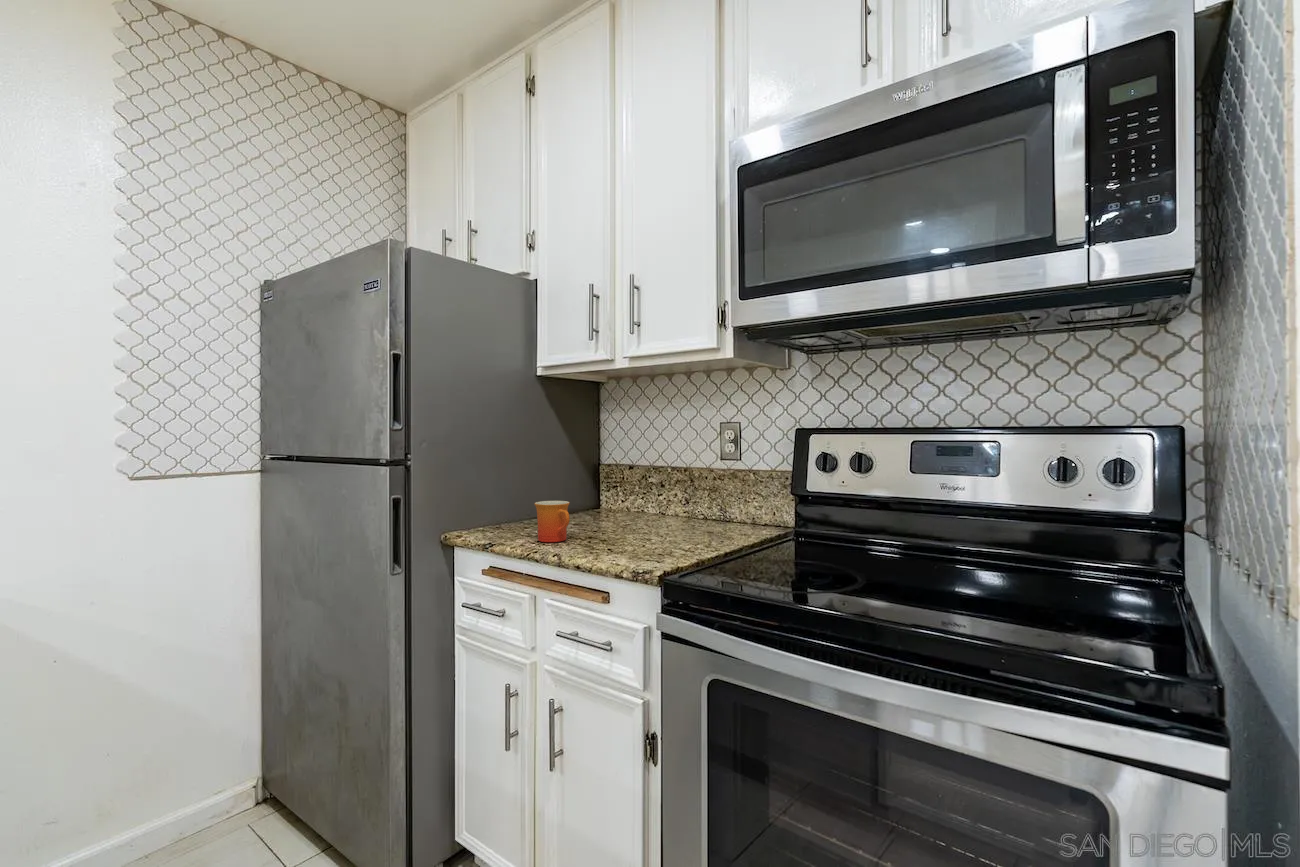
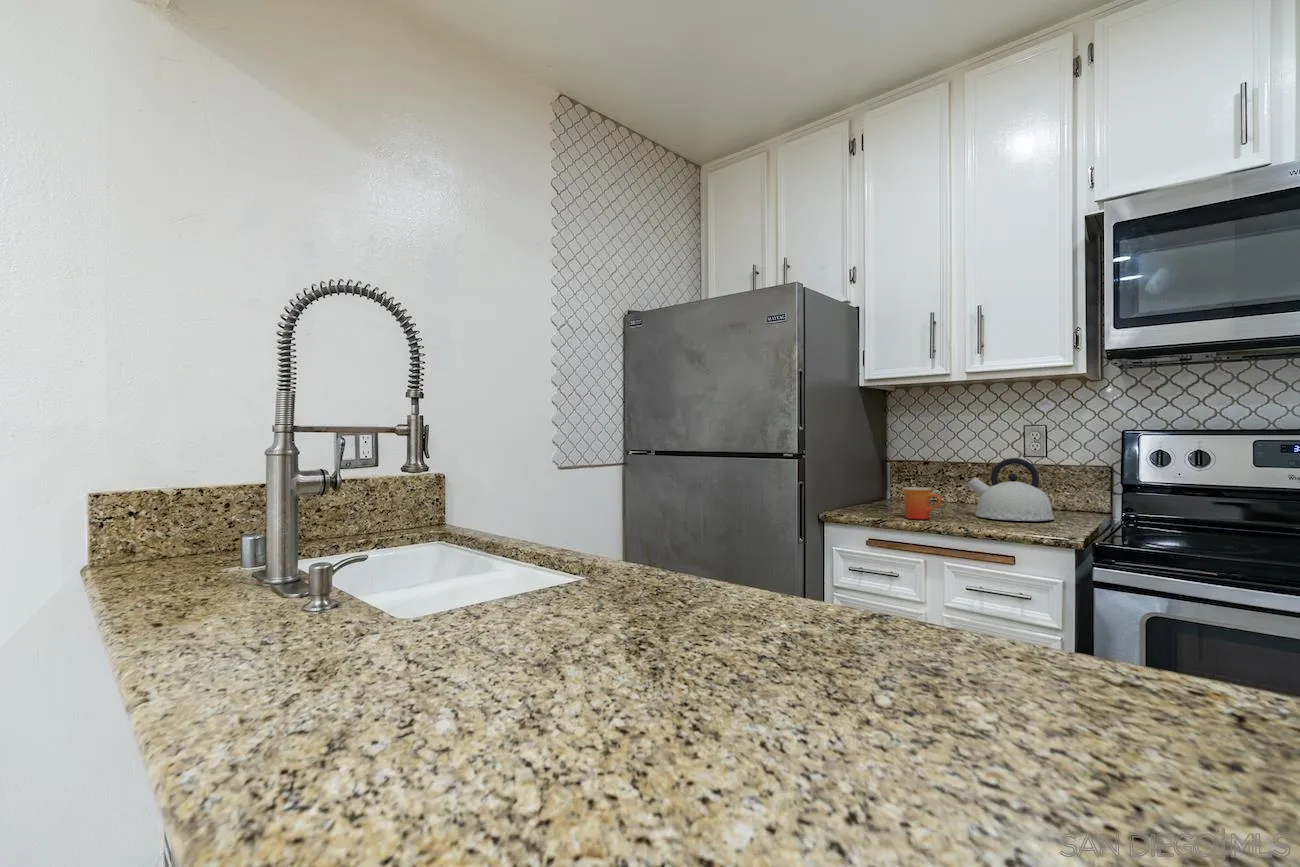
kettle: none [625,463,714,544] -> present [967,458,1055,521]

